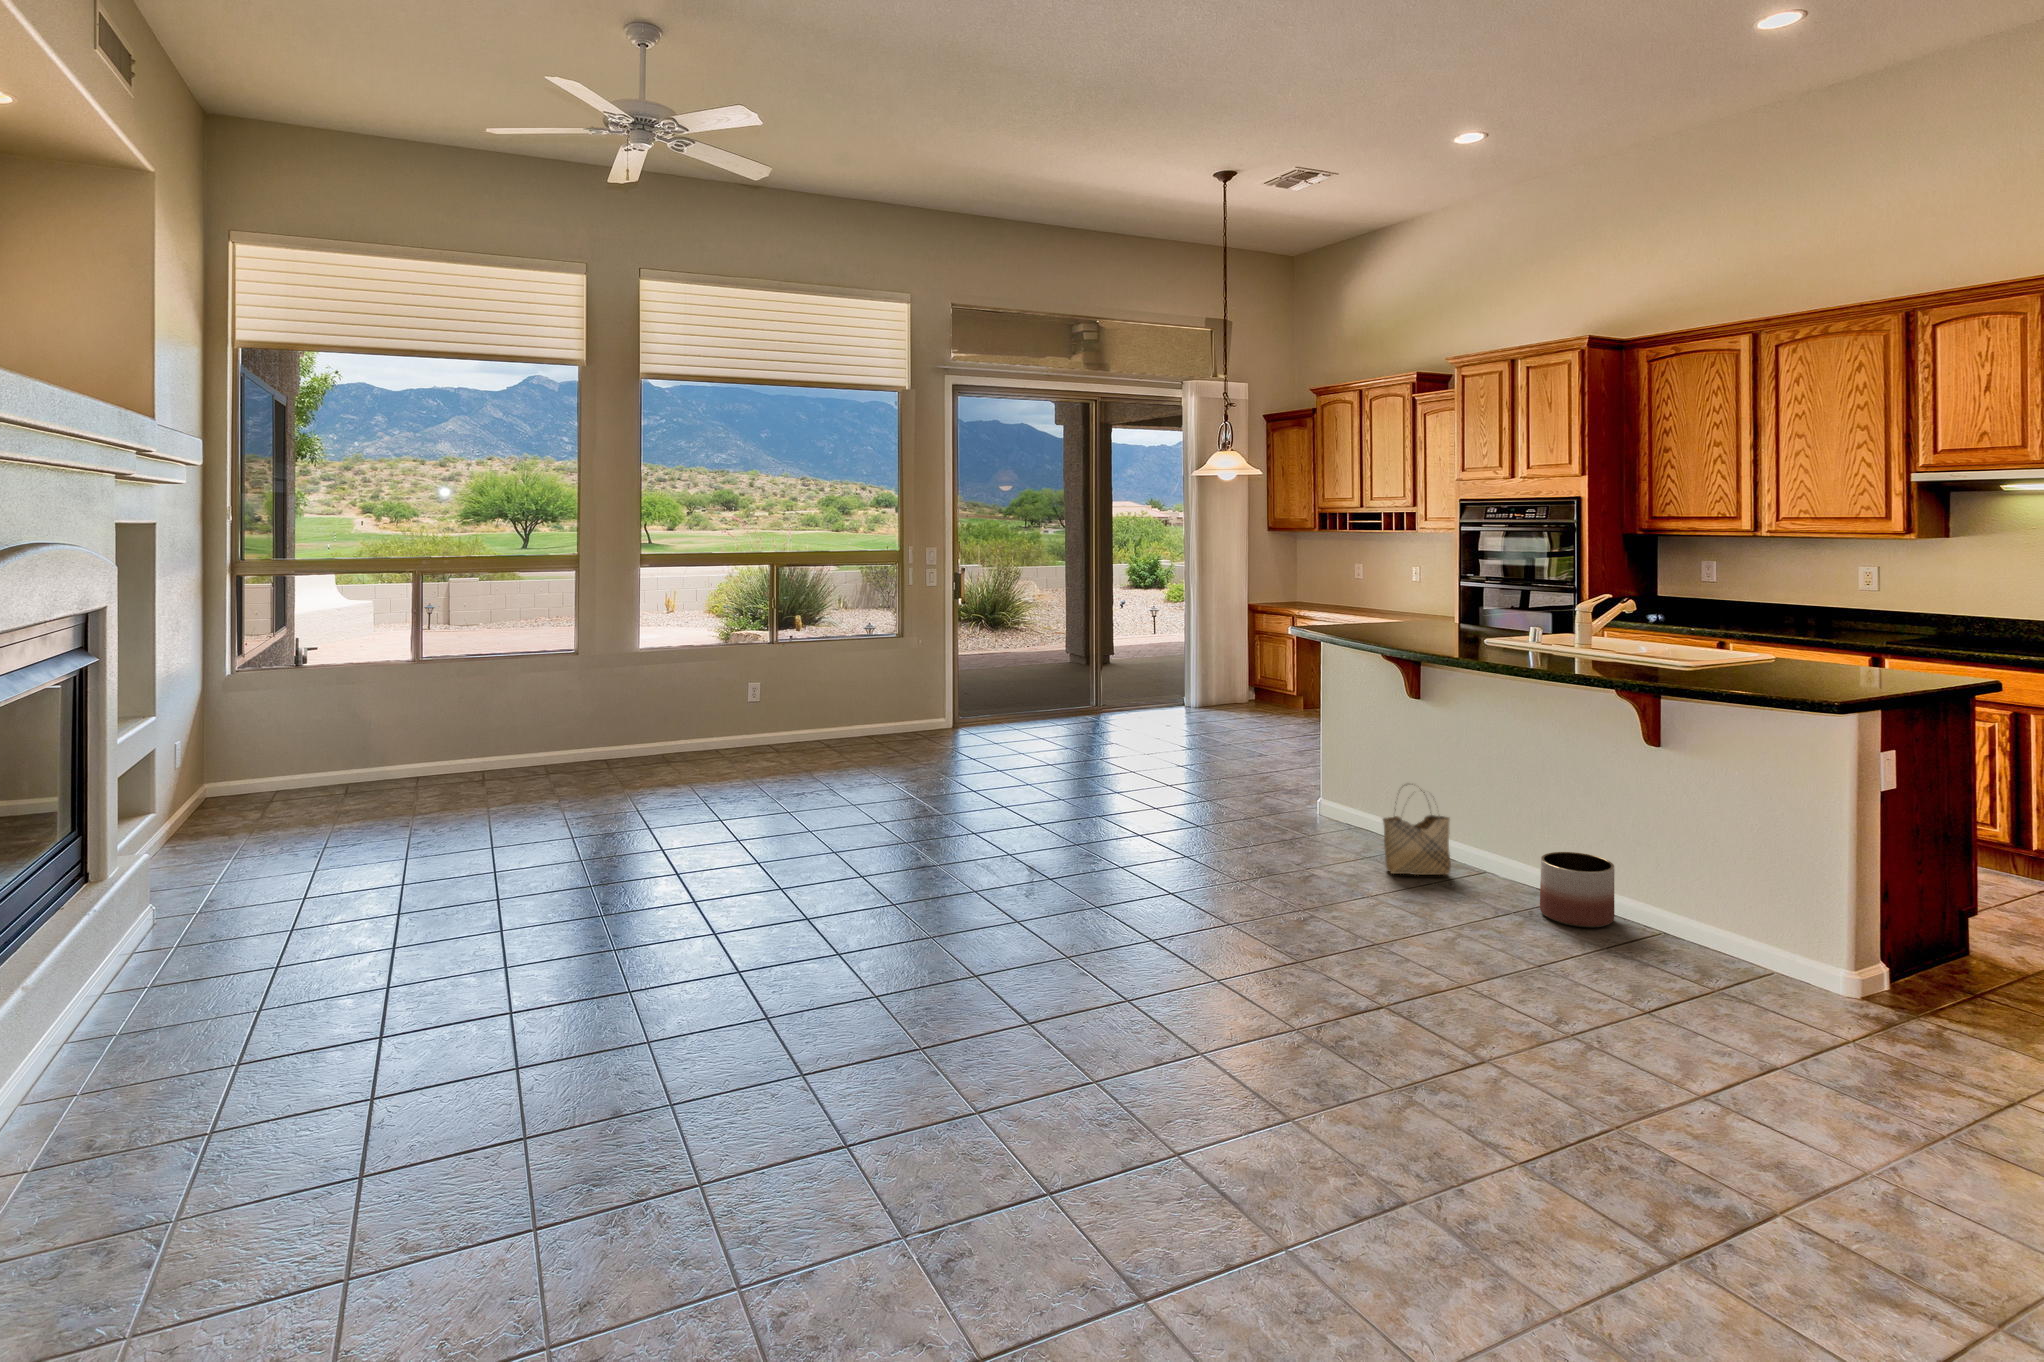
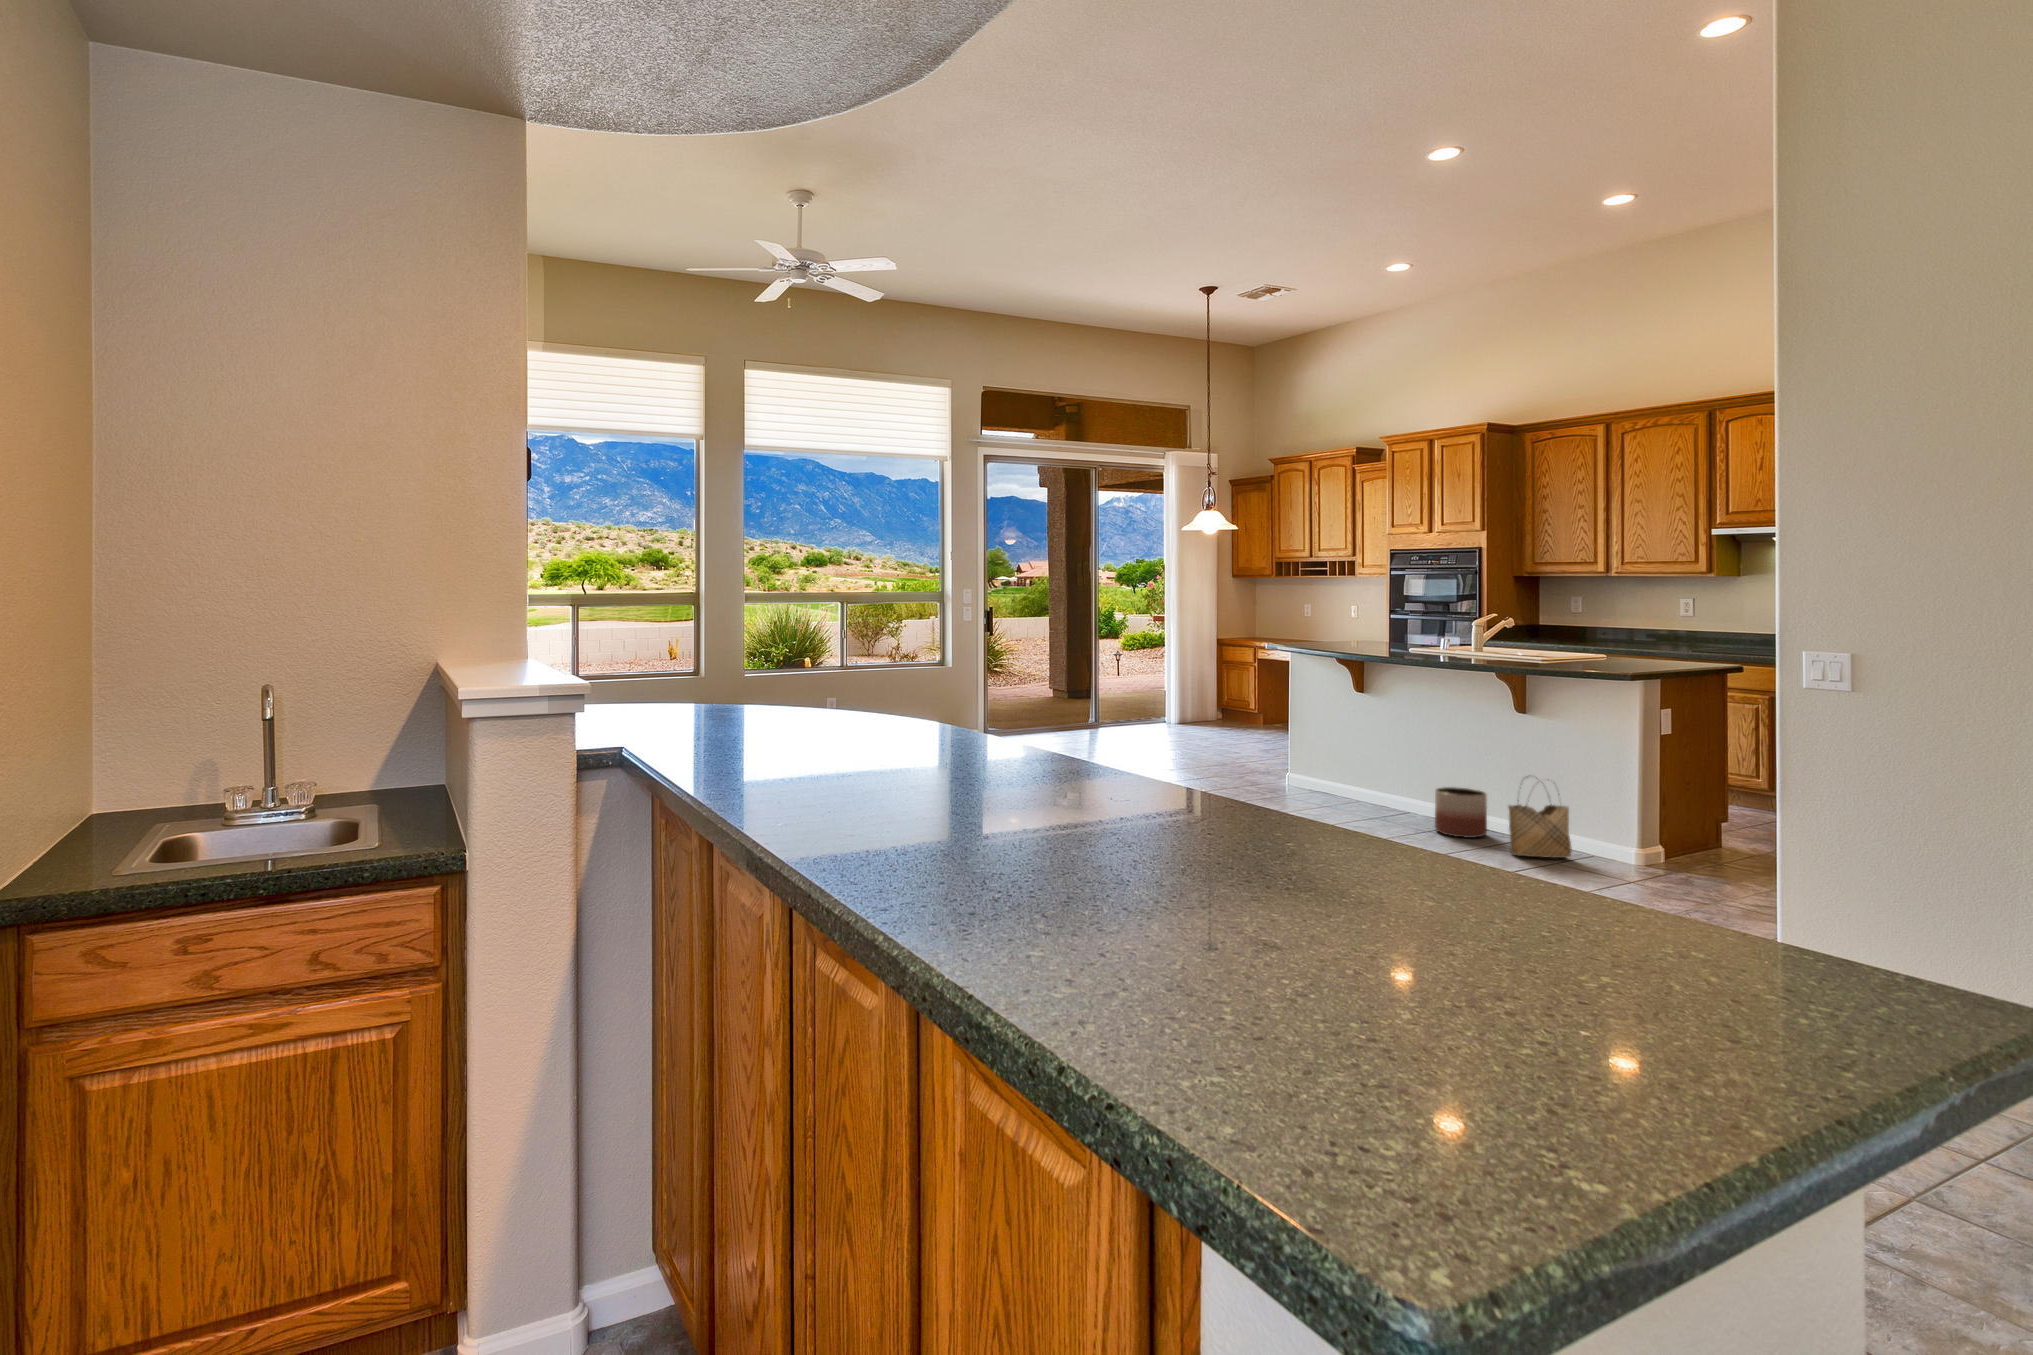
woven basket: present [1383,789,1451,875] -> present [1509,793,1572,858]

